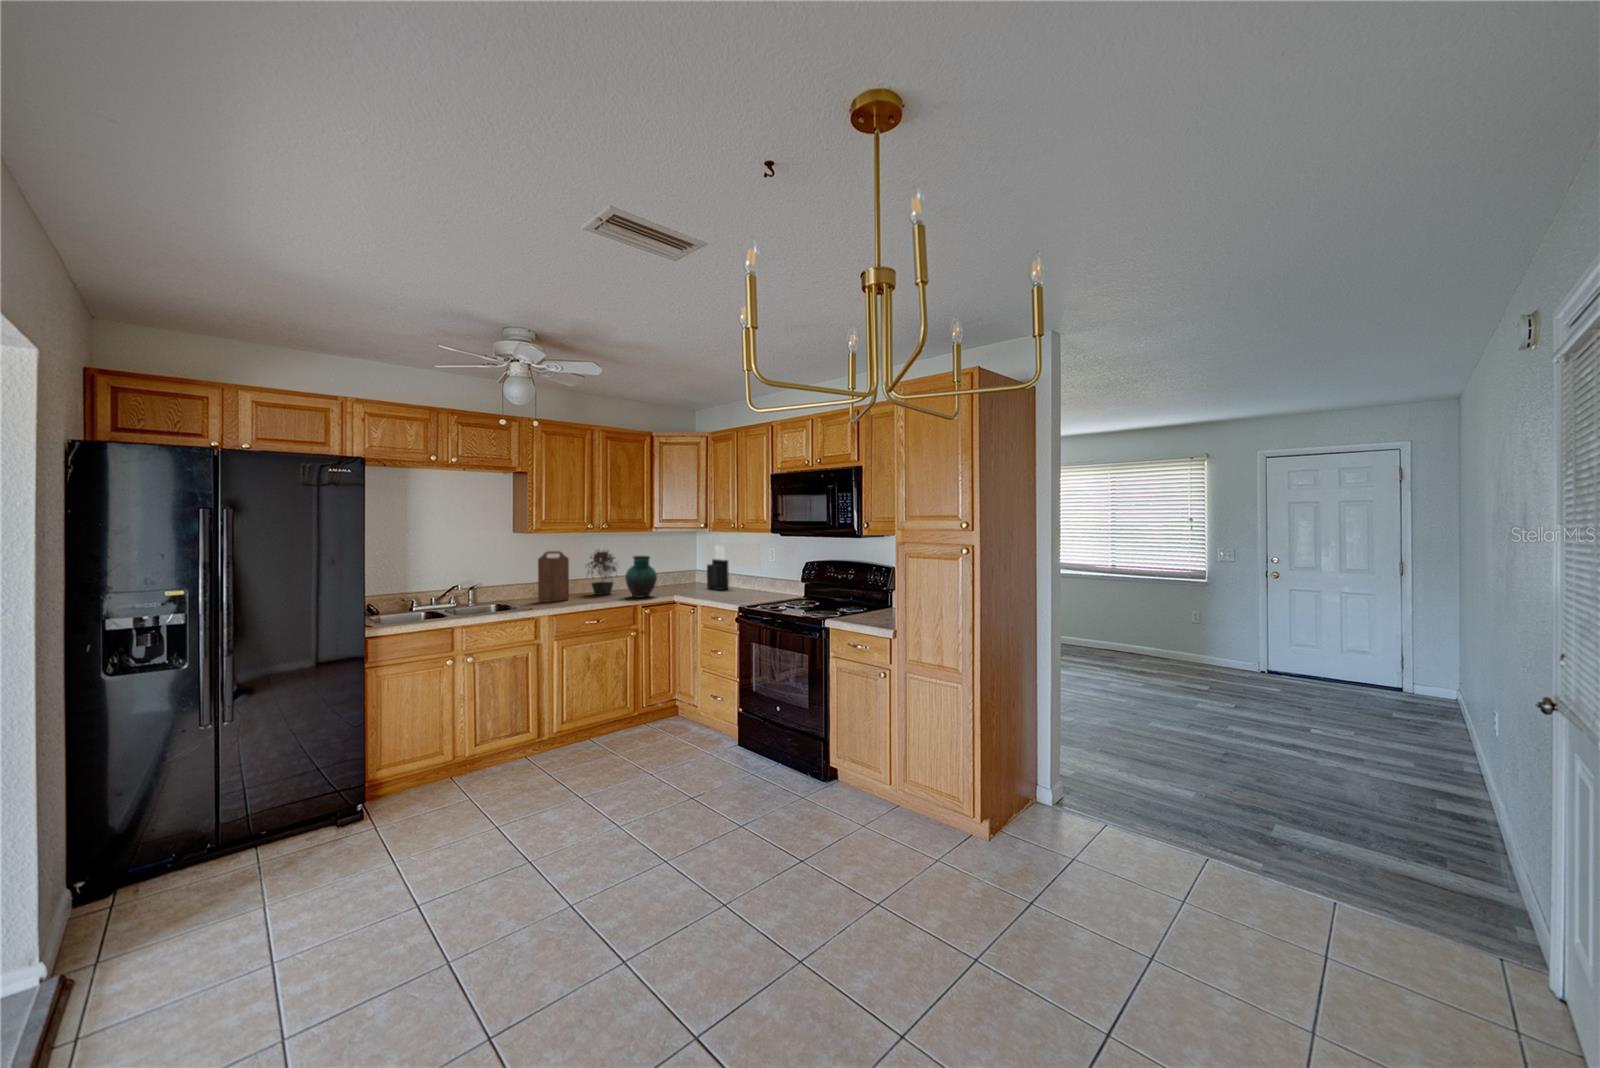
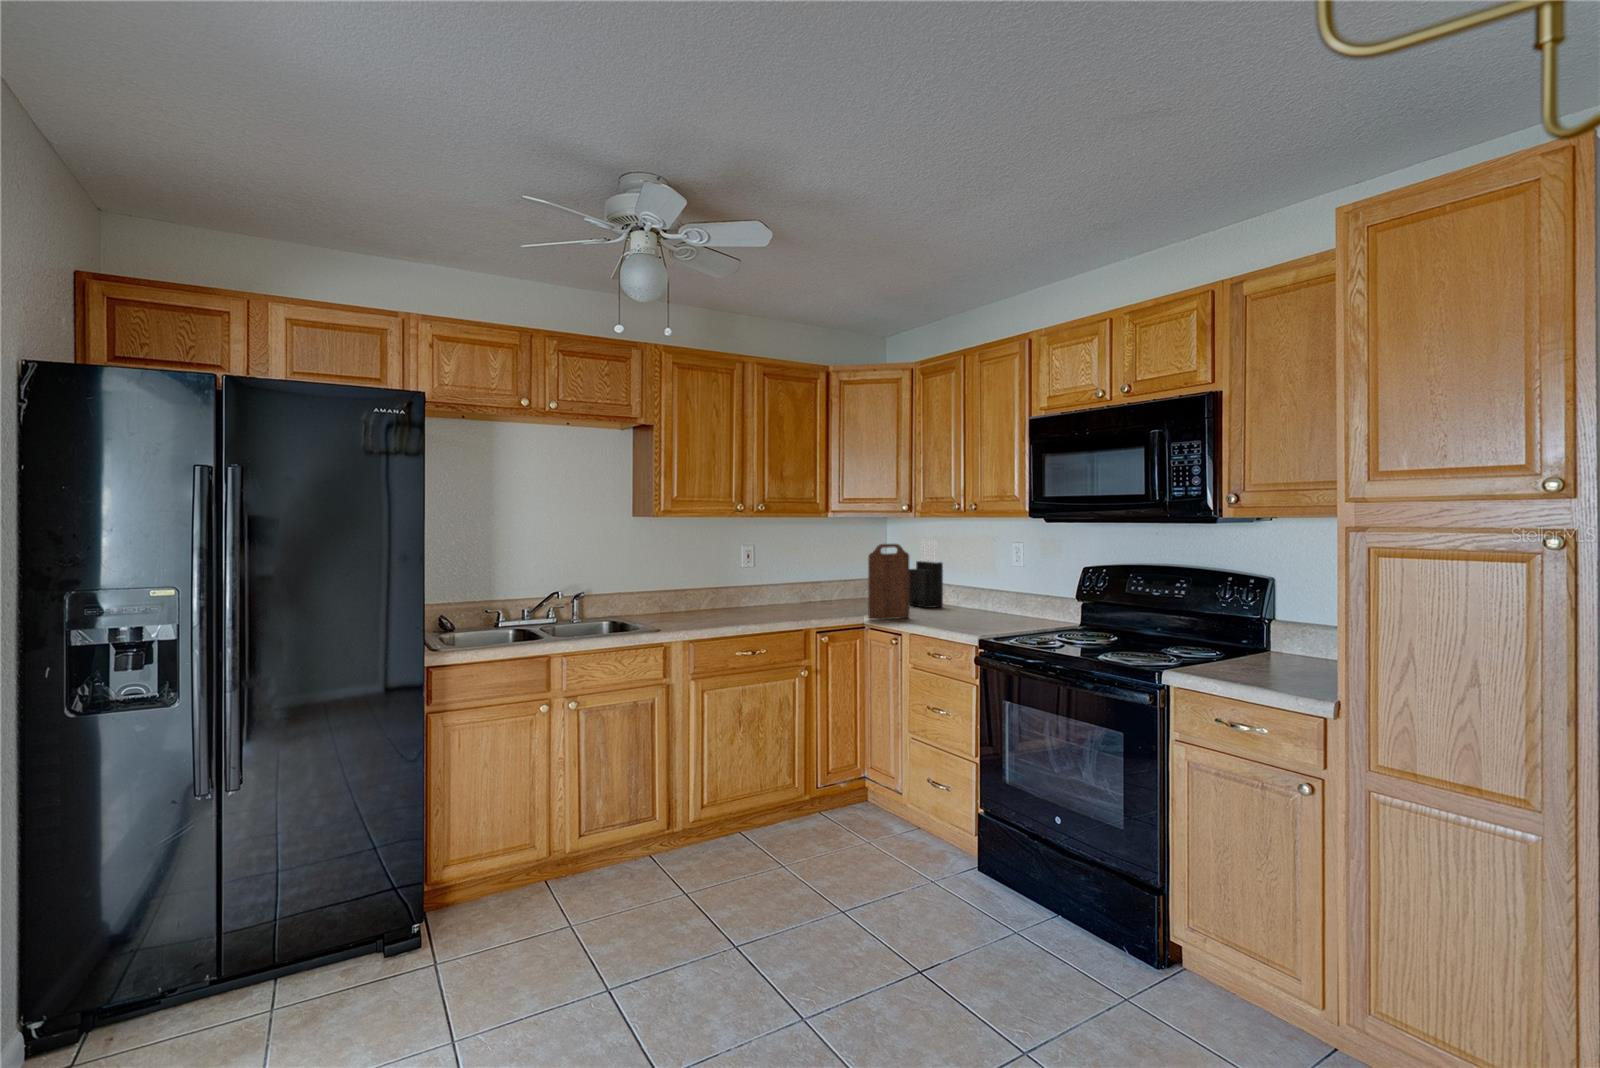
potted plant: present [587,550,617,595] -> none [731,542,785,611]
cutting board: present [538,551,569,602] -> present [868,544,909,620]
vase: present [625,556,657,597] -> none [792,553,838,617]

